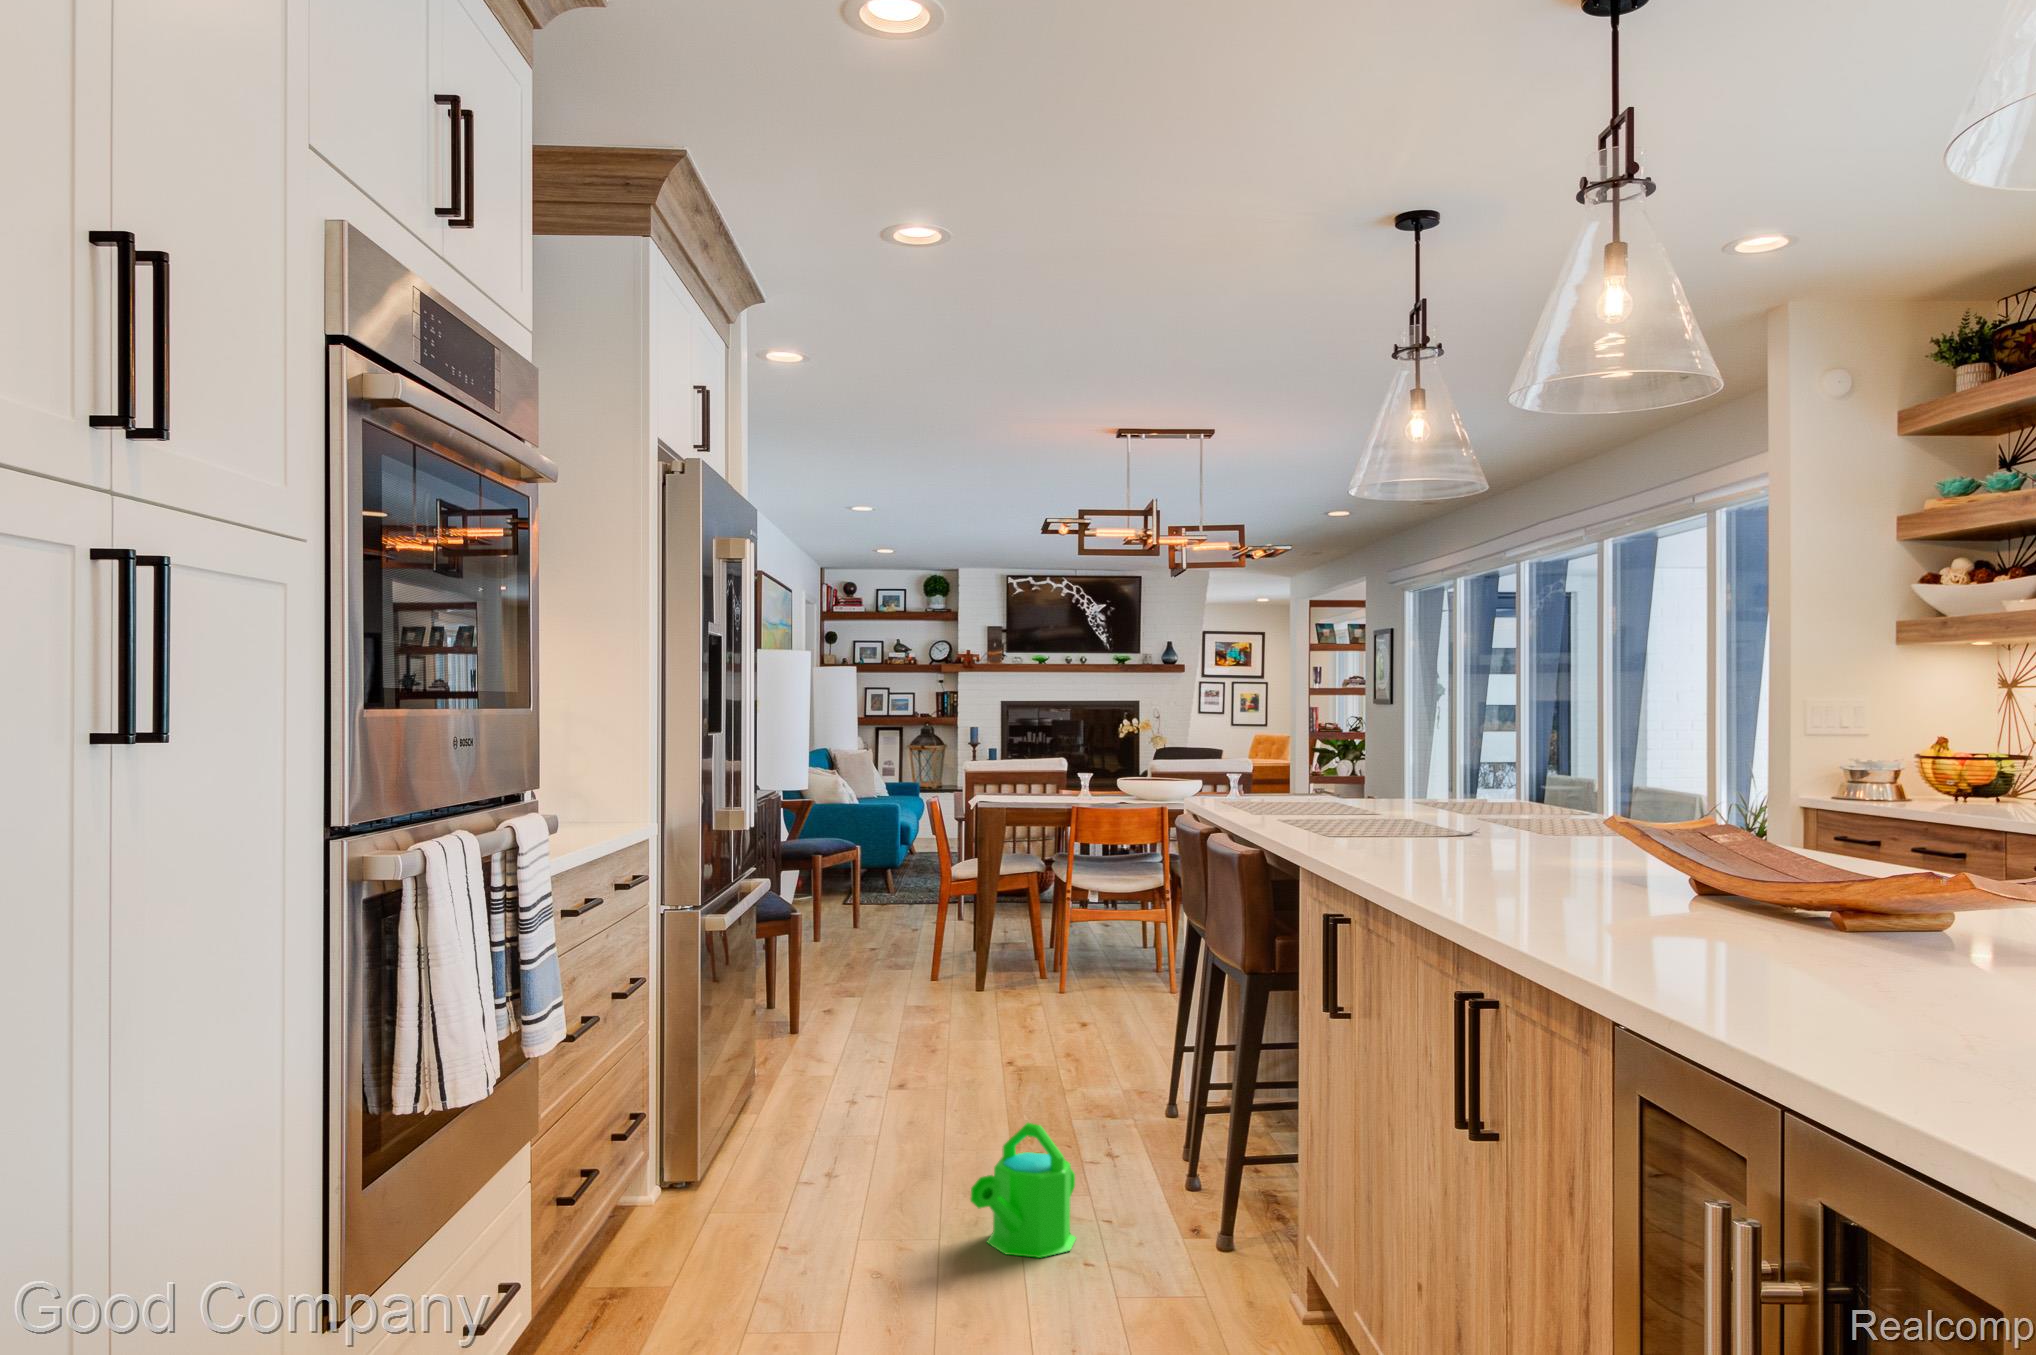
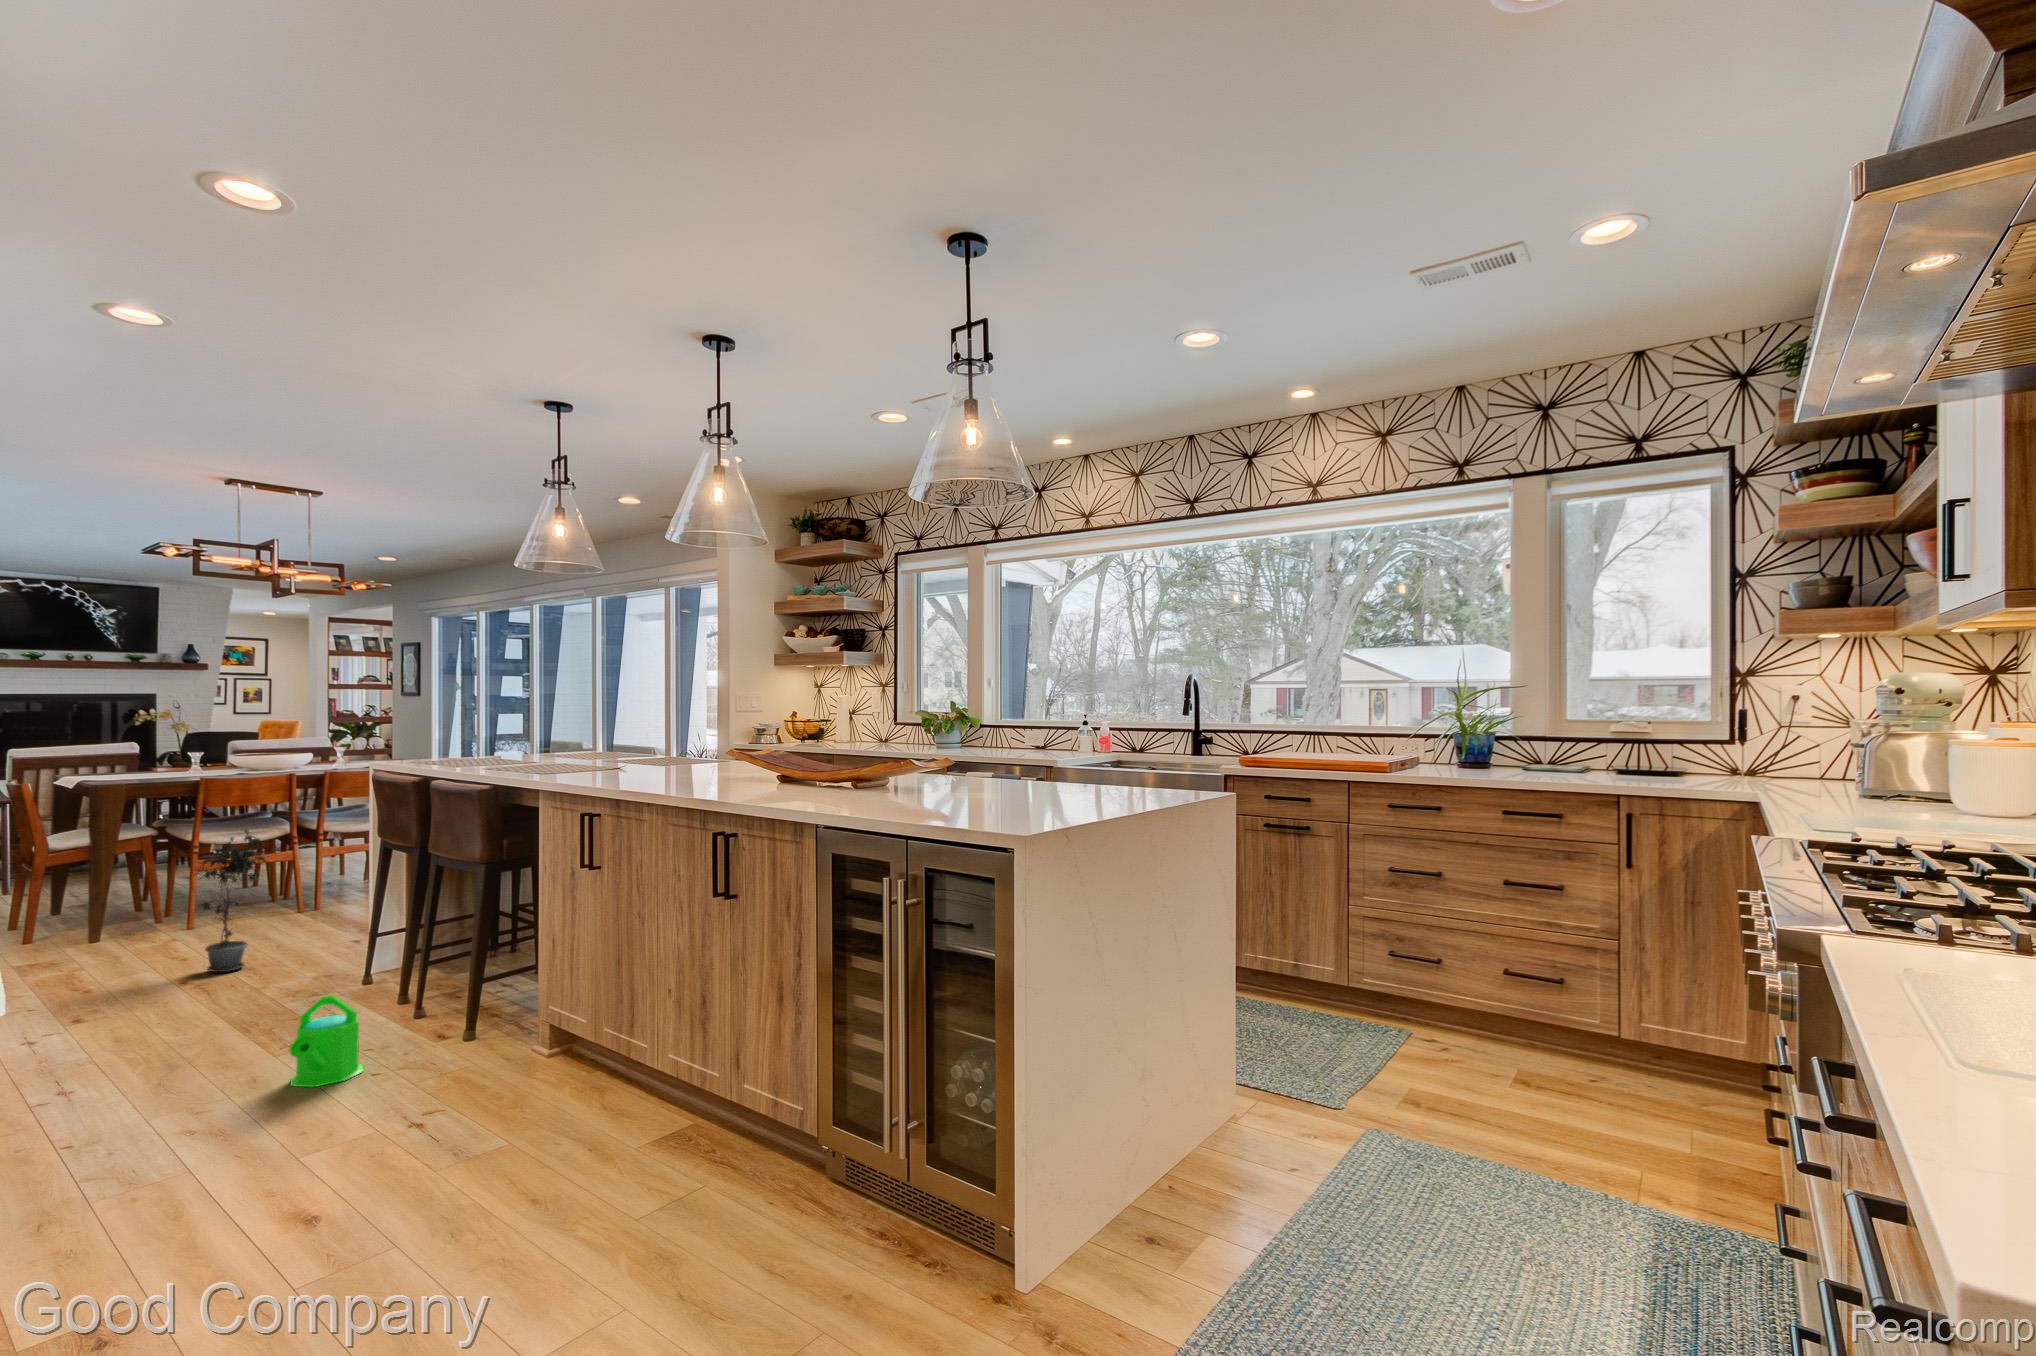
potted plant: none [1018,867,1097,1051] -> present [198,830,266,972]

